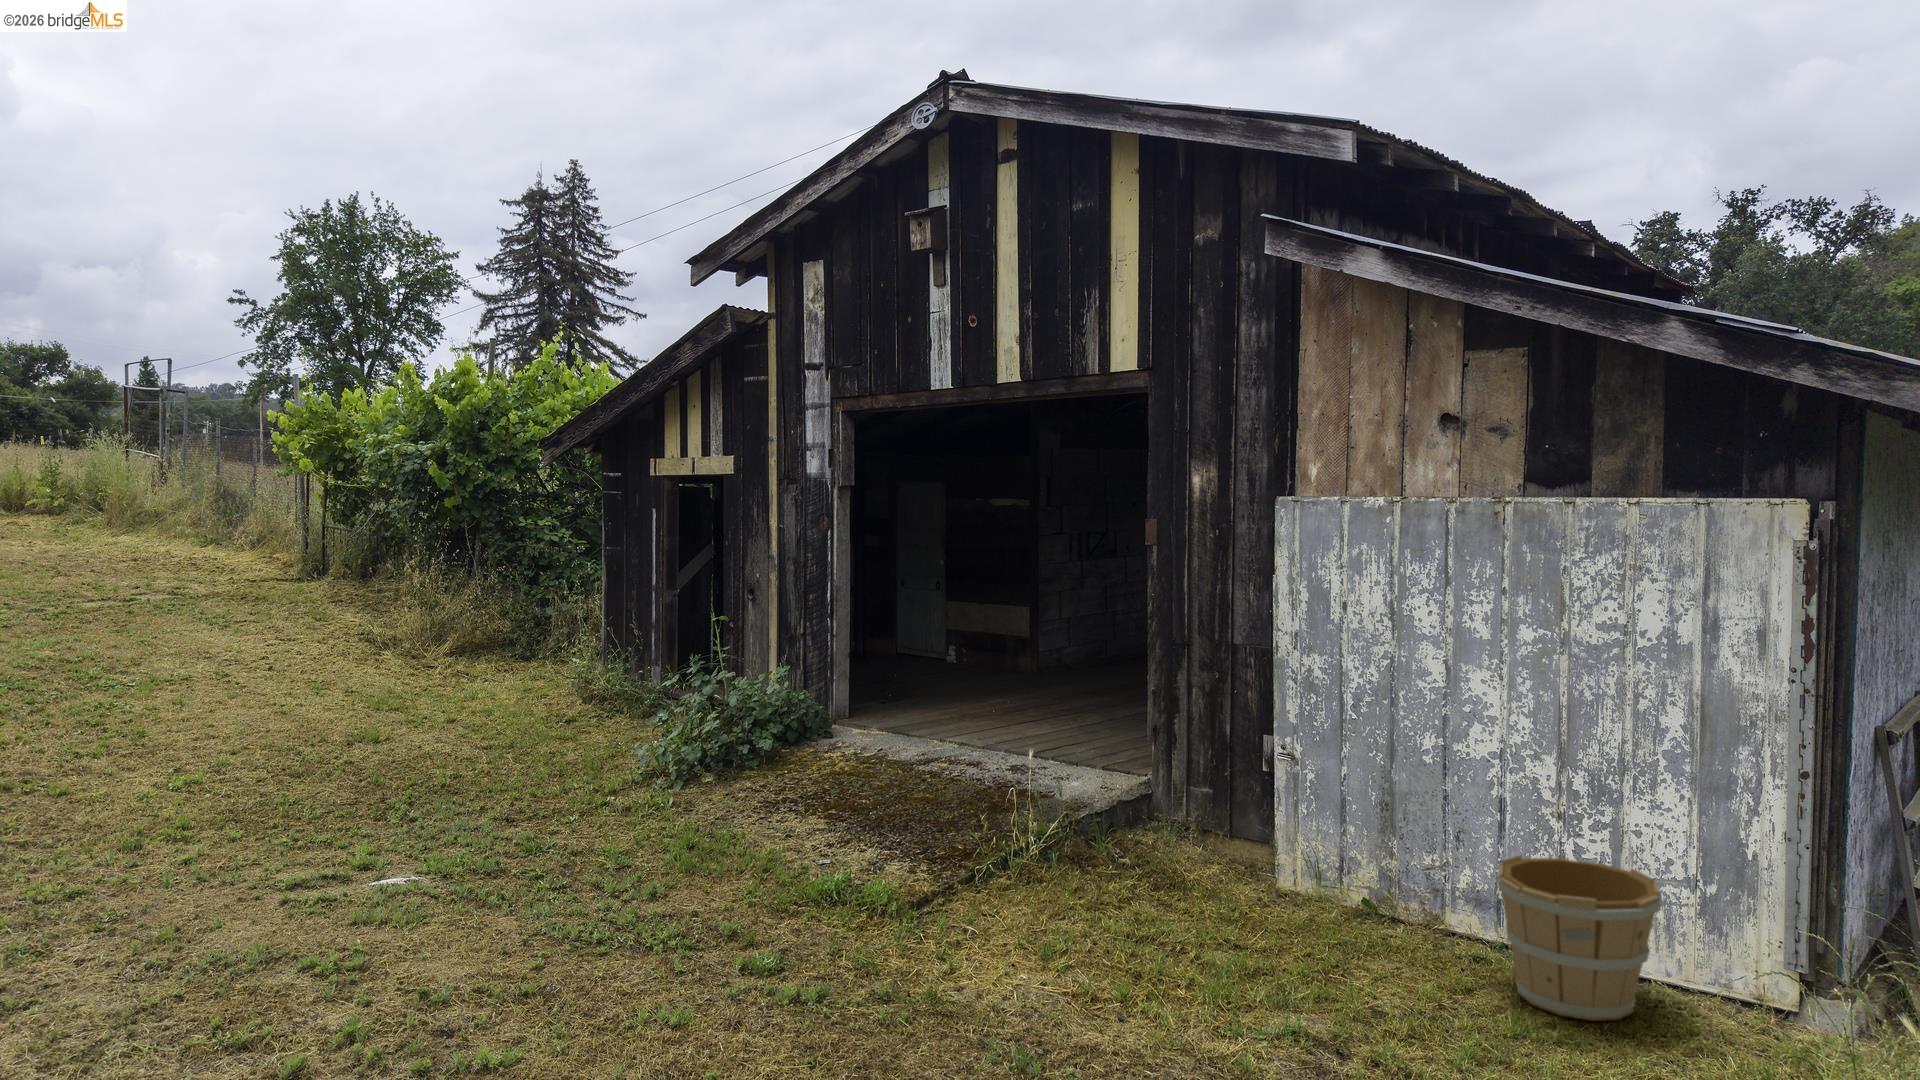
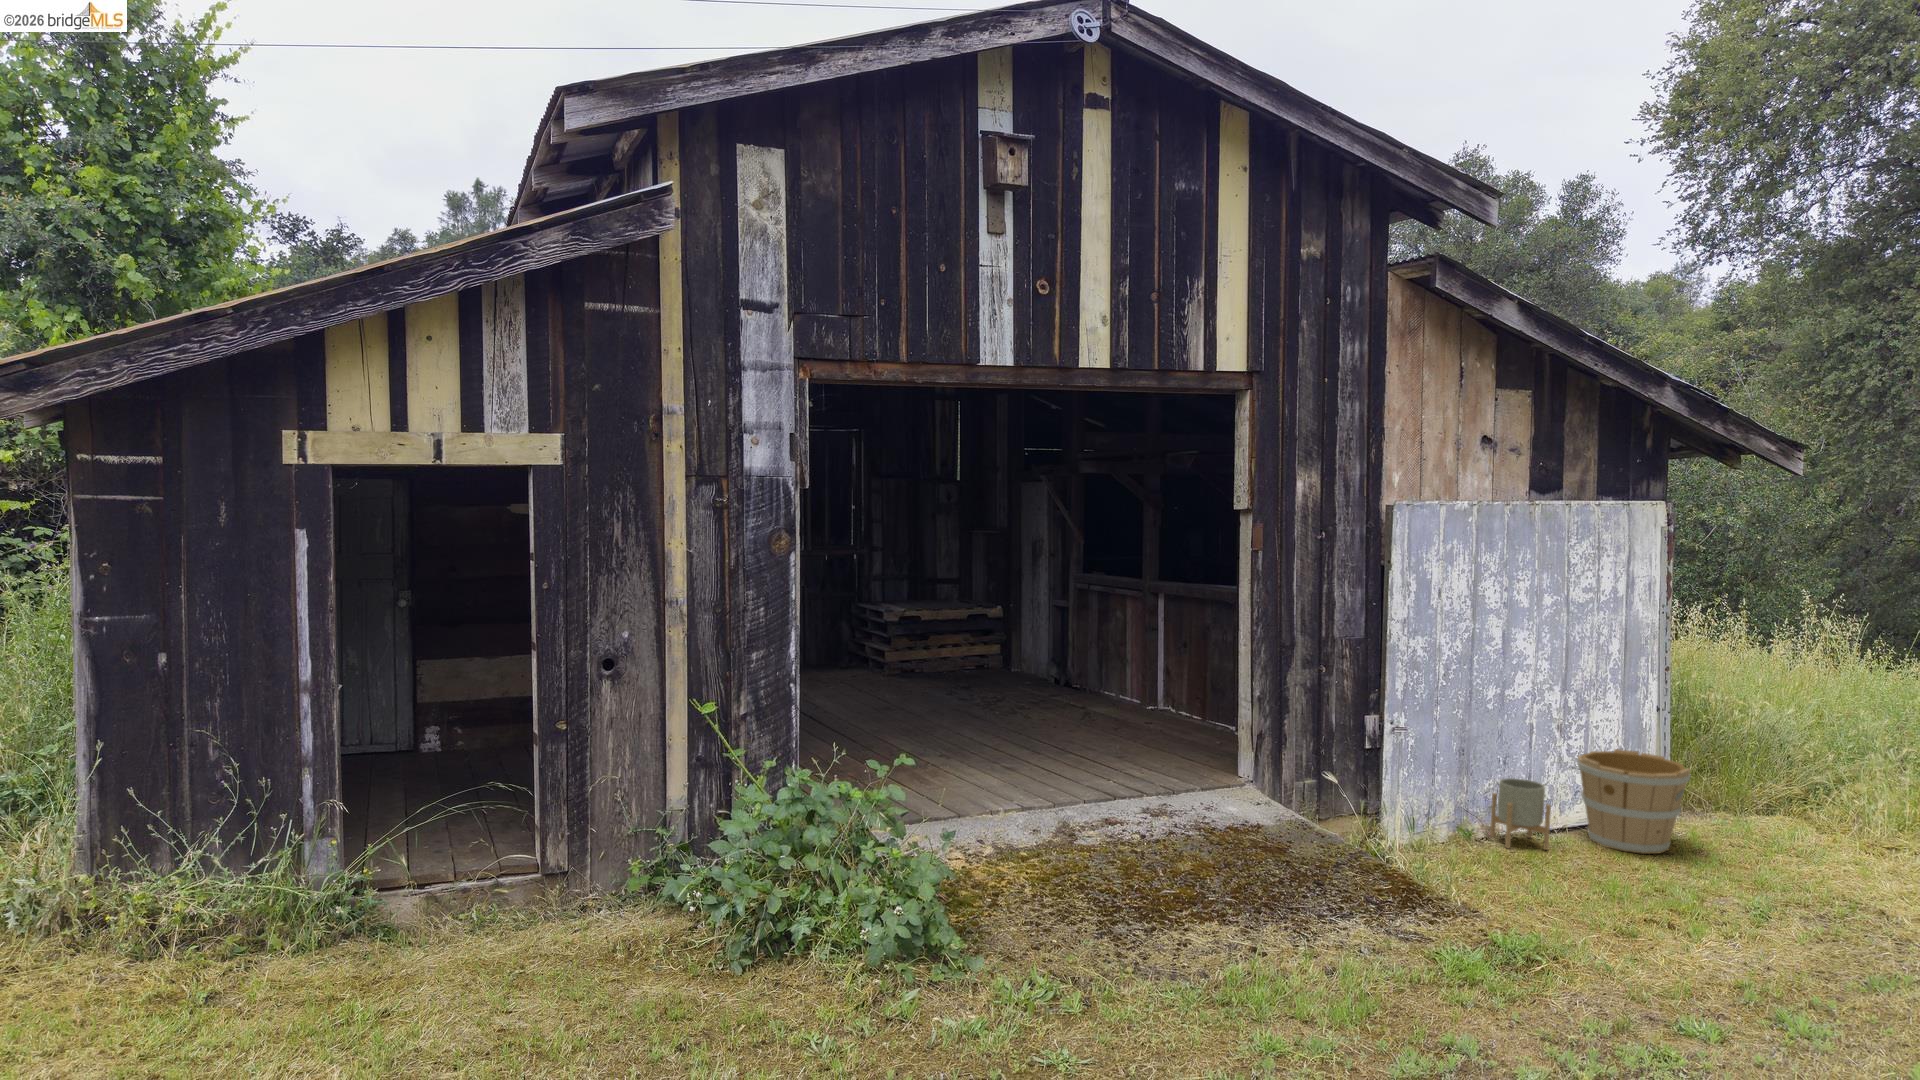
planter: none [1379,853,1460,952] -> present [1490,778,1551,850]

